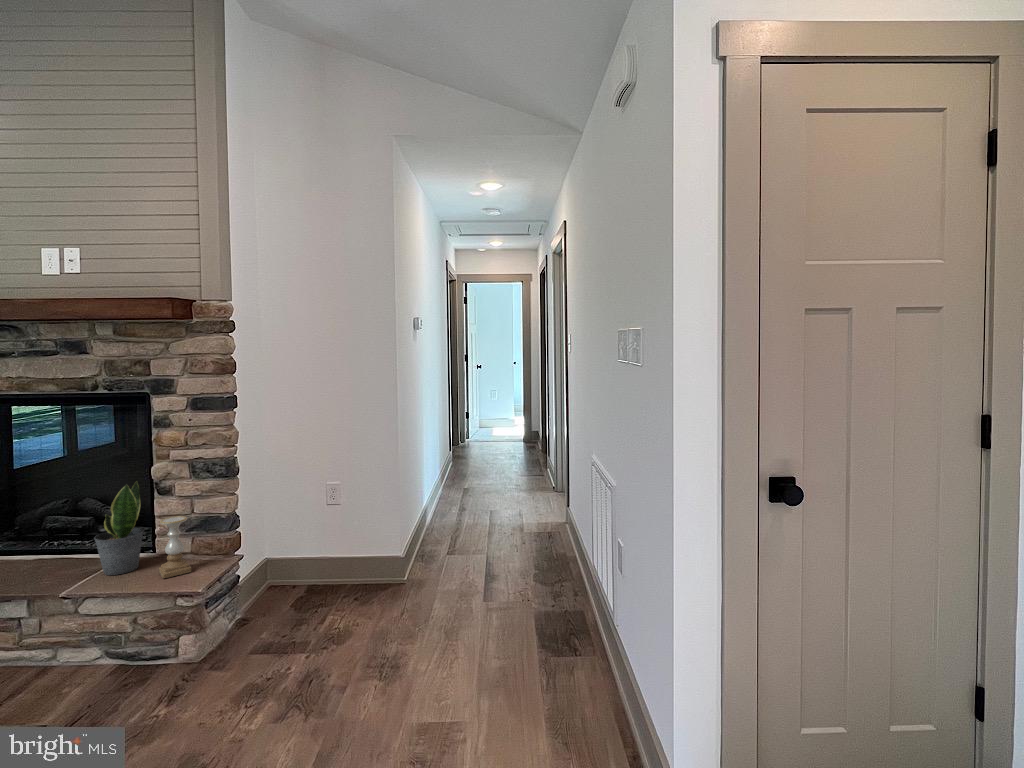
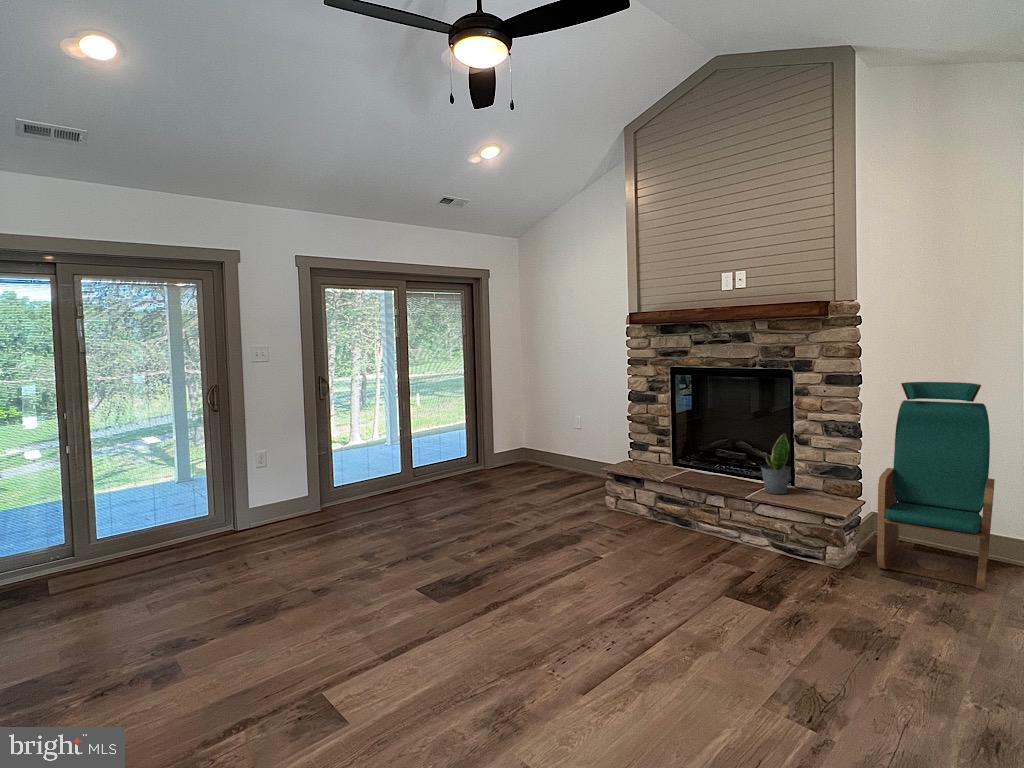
armchair: none [247,403,374,643] -> present [877,382,995,590]
candle holder: present [159,516,192,578] -> none [804,461,829,503]

